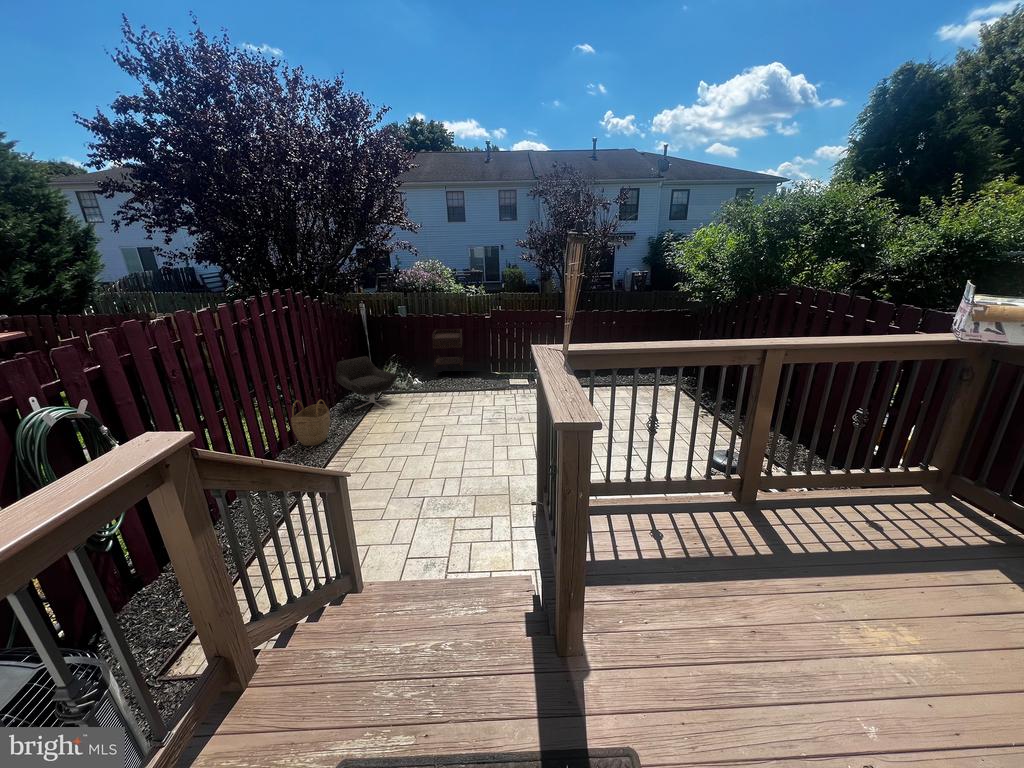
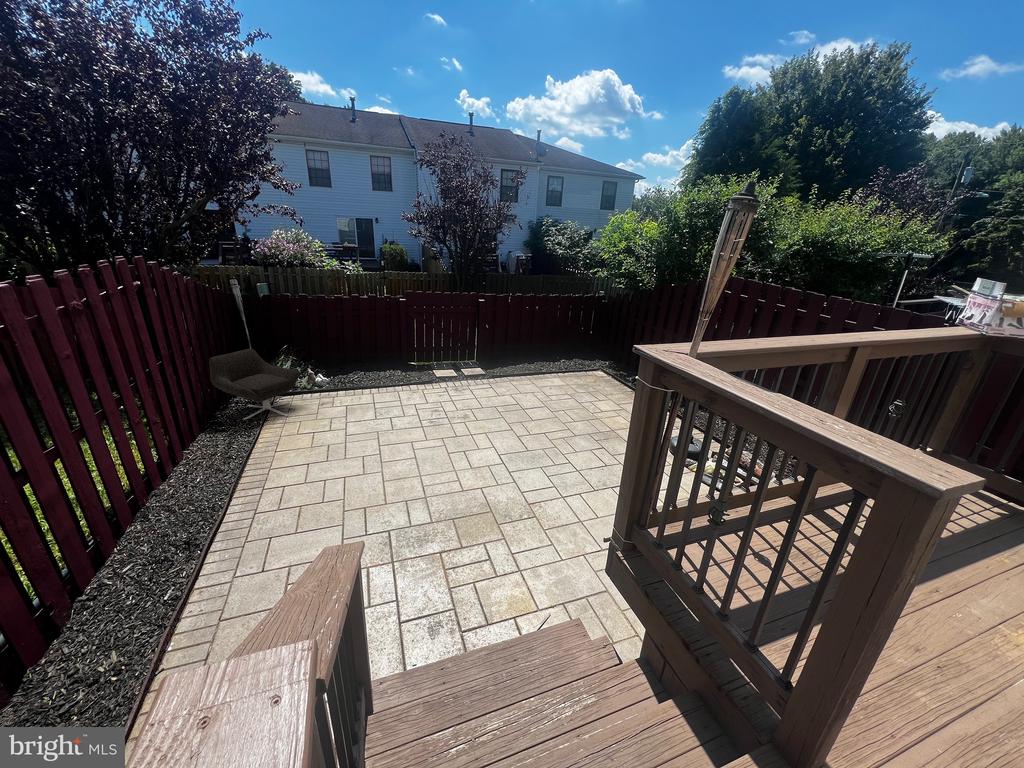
side table: present [432,329,464,376] -> none [333,313,373,370]
woven basket: present [291,400,330,446] -> none [160,415,221,482]

